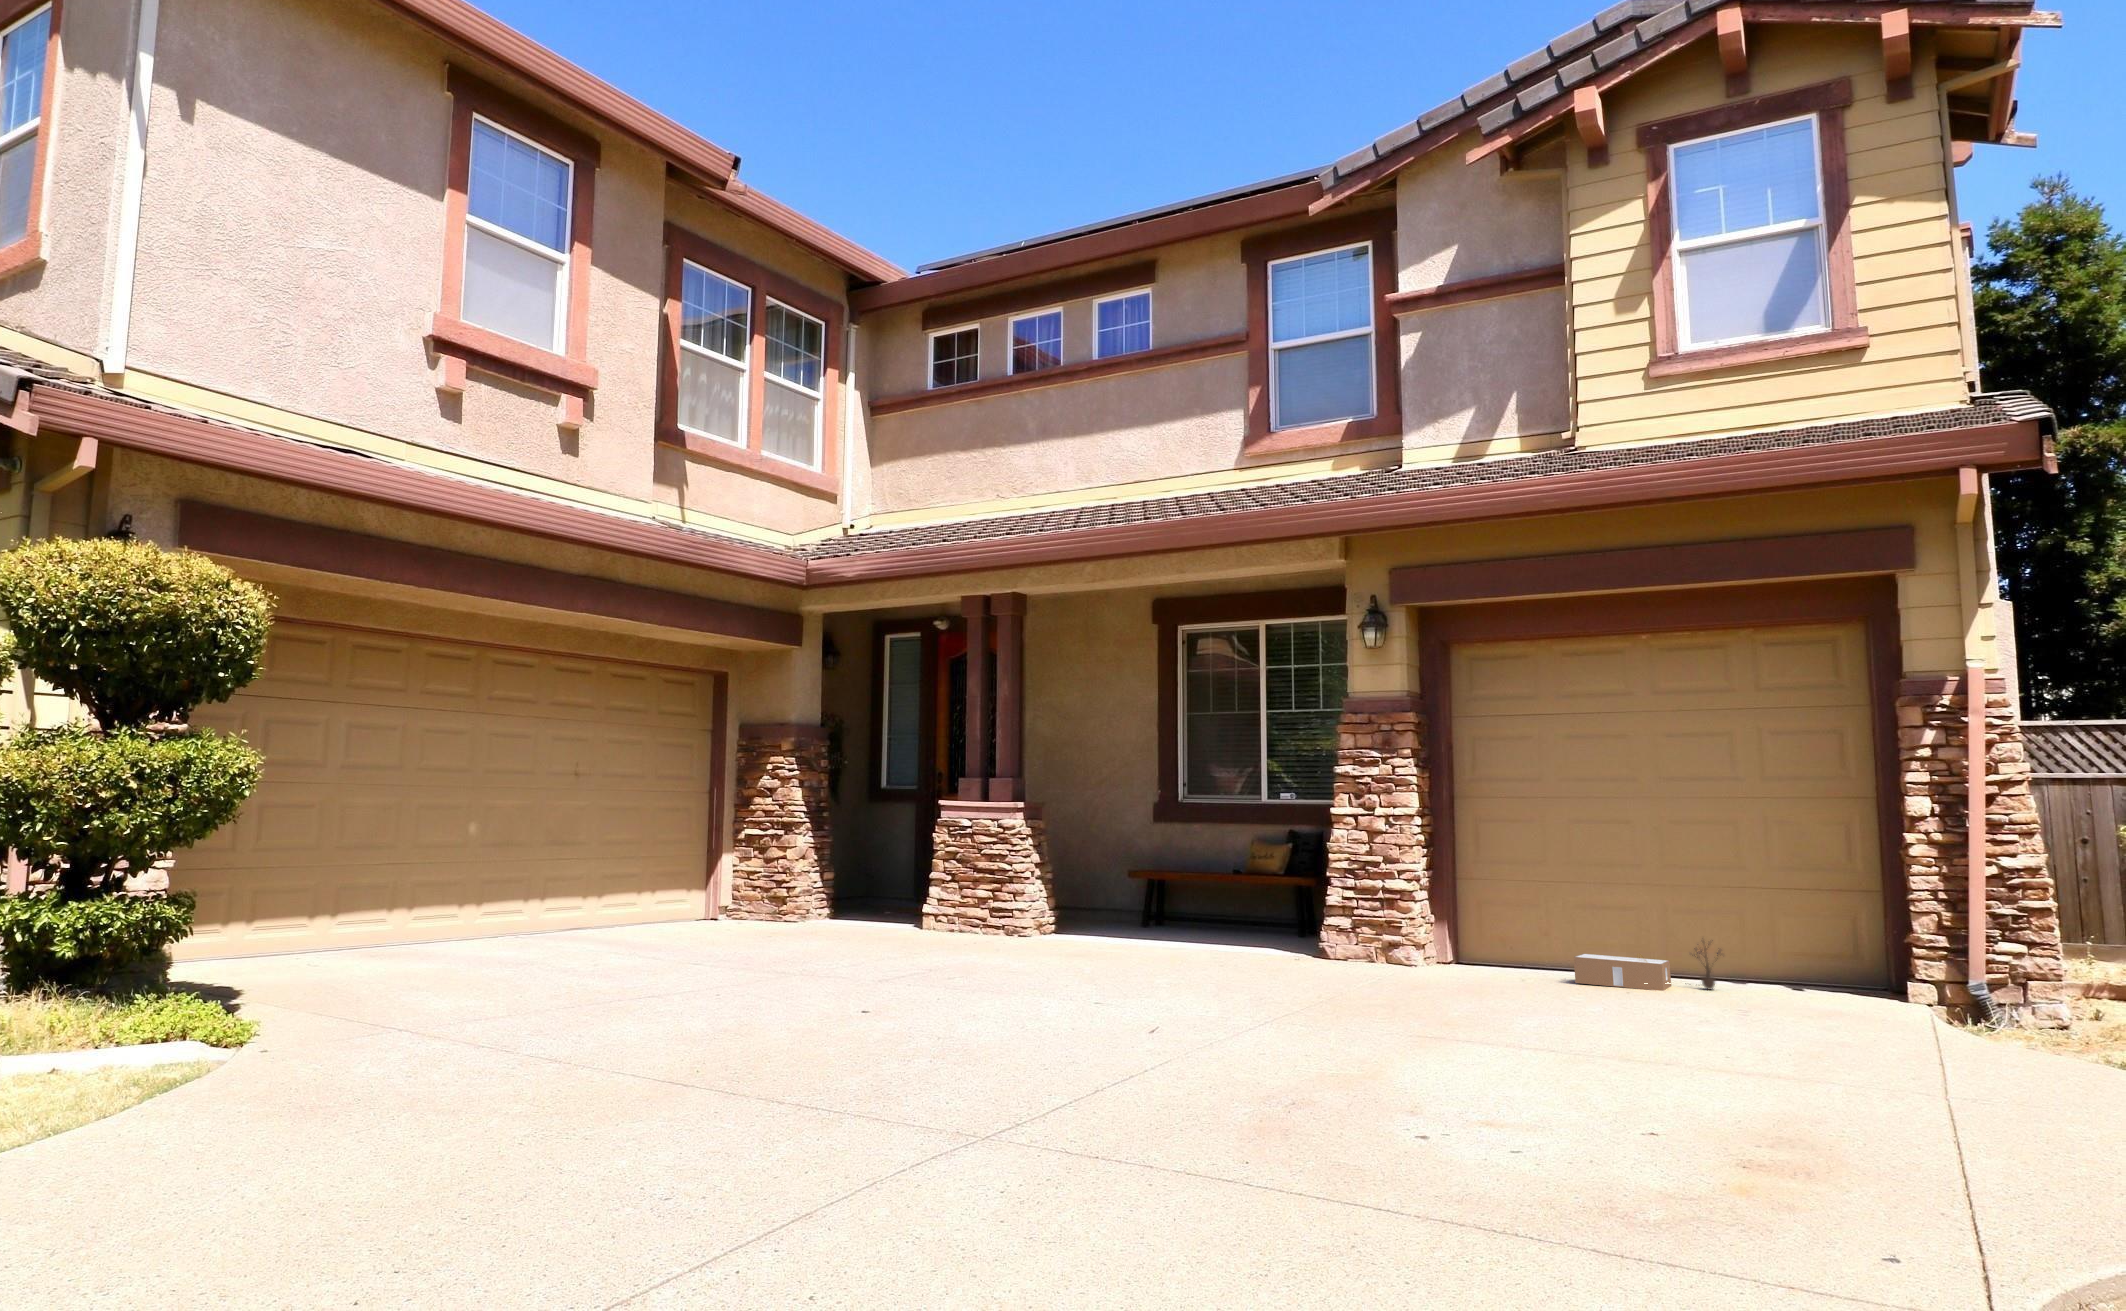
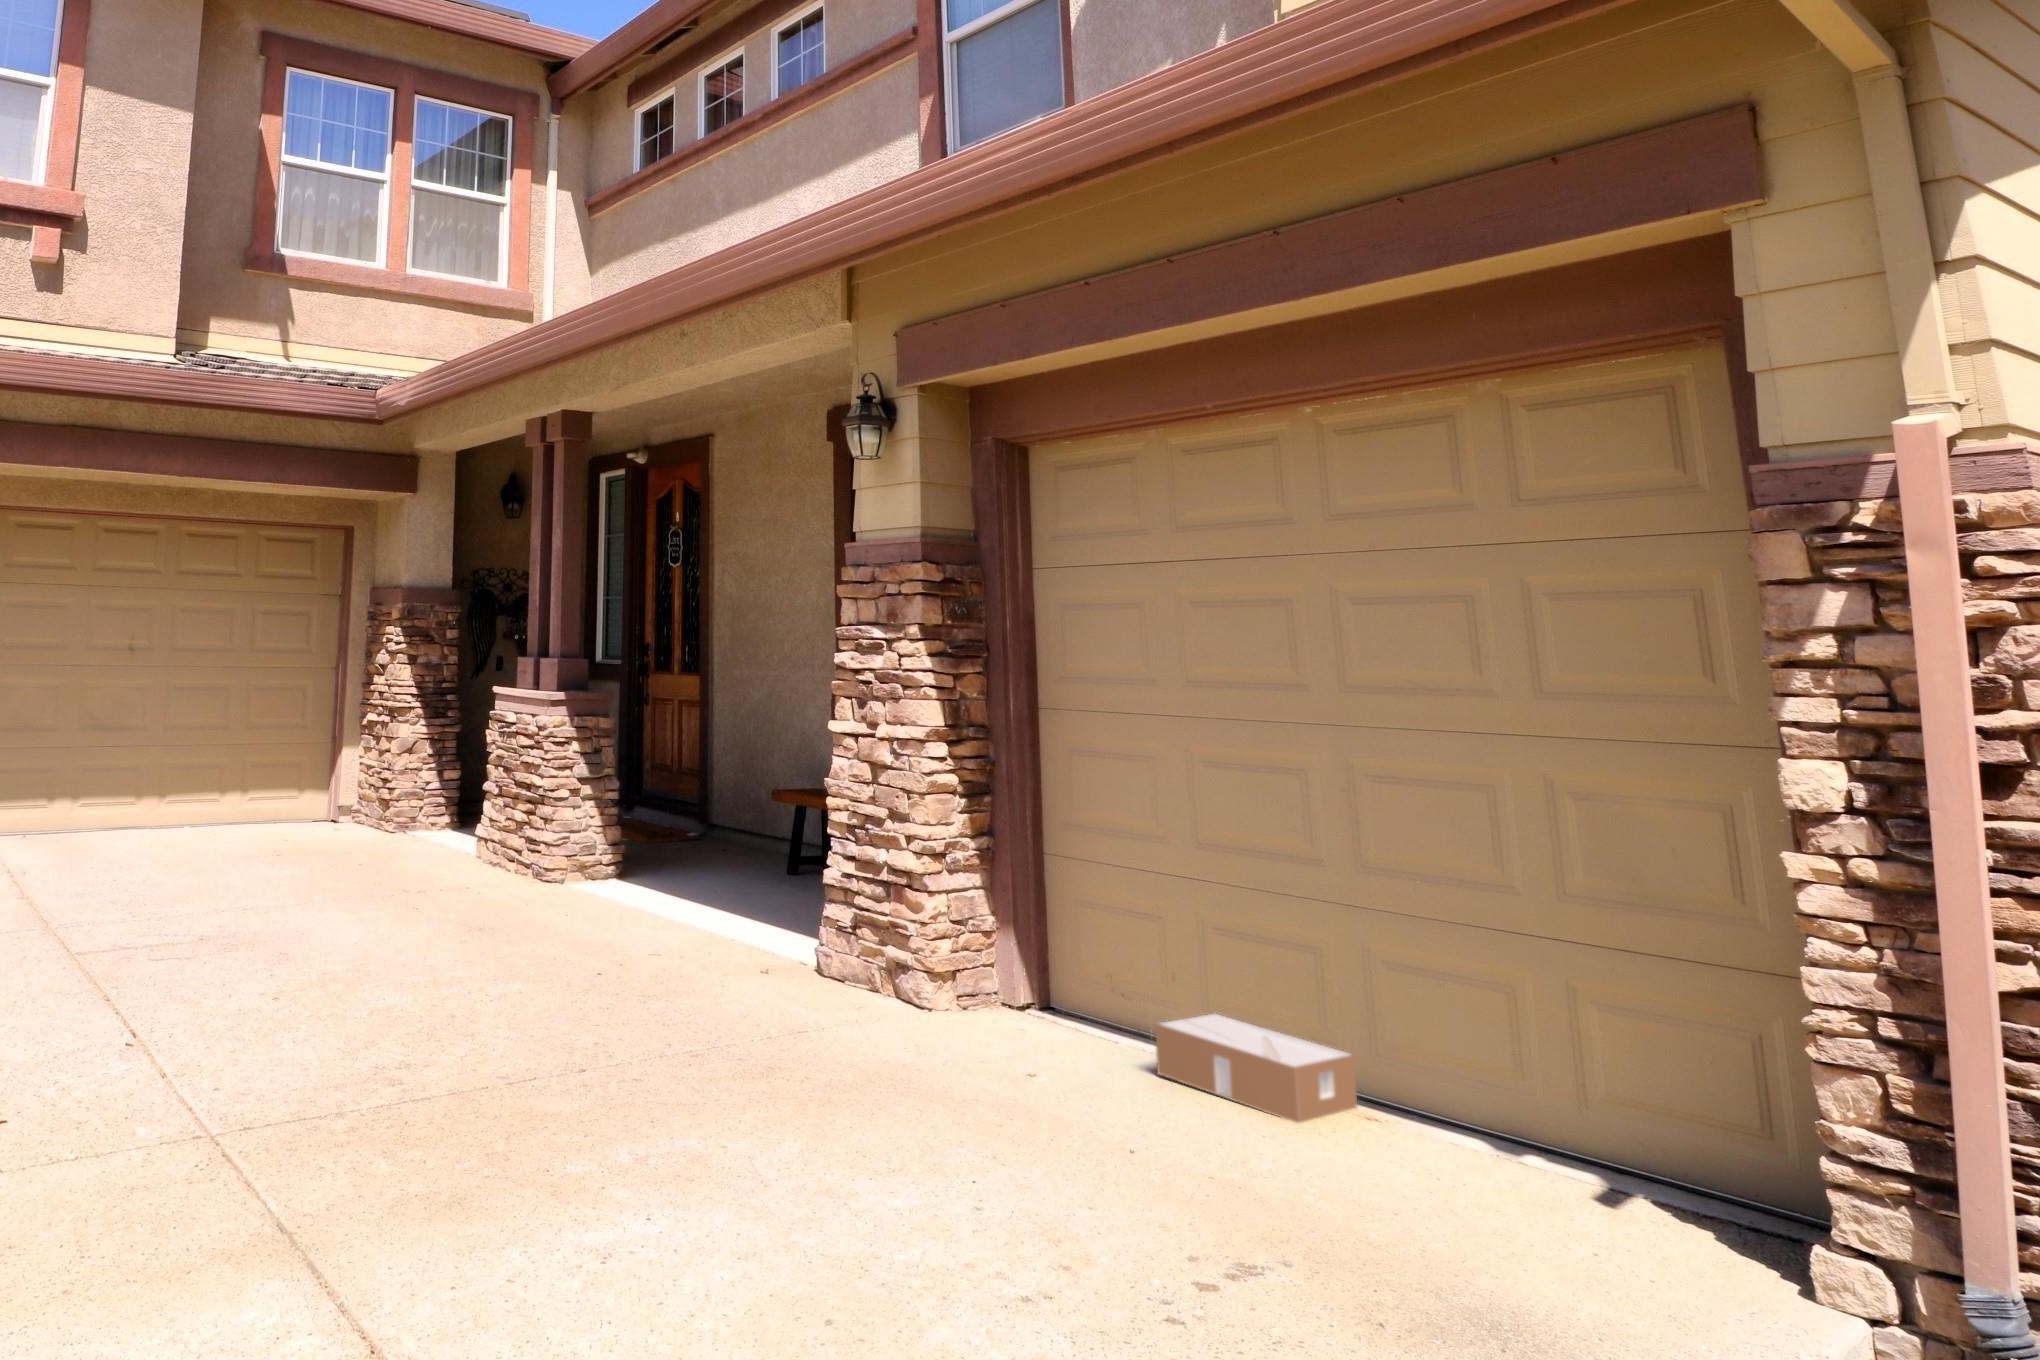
decorative plant: present [1694,941,1720,990] -> none [1375,1019,1445,1134]

